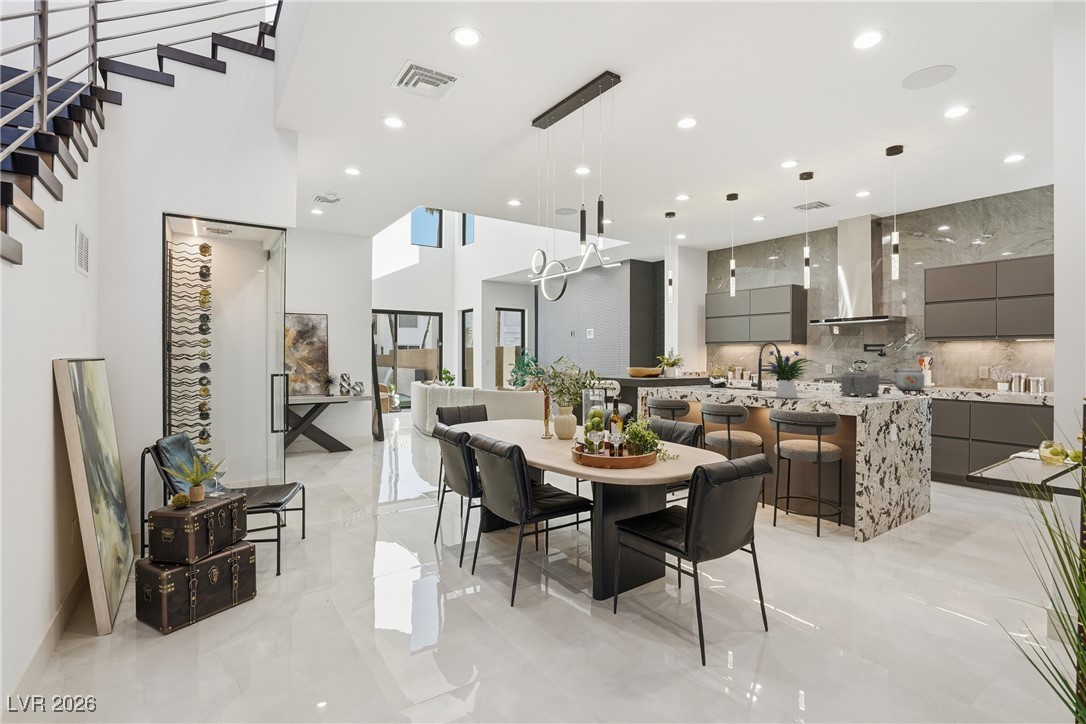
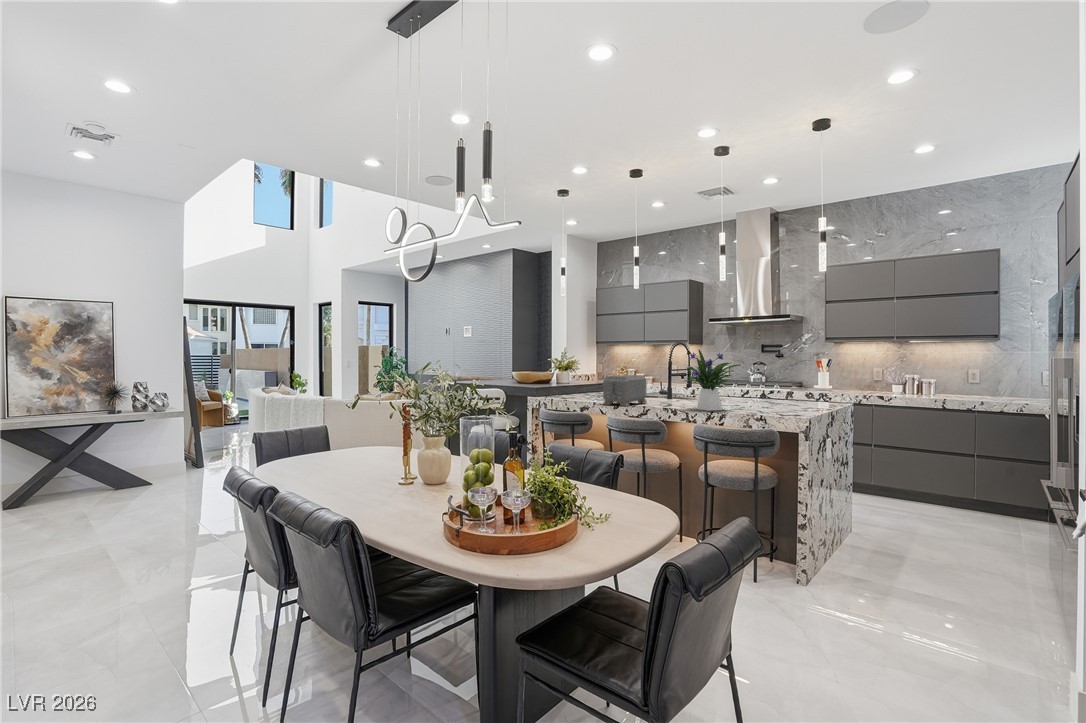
kettle: present [890,367,925,391] -> none [794,369,829,395]
toaster: present [841,372,879,397] -> present [603,375,647,406]

